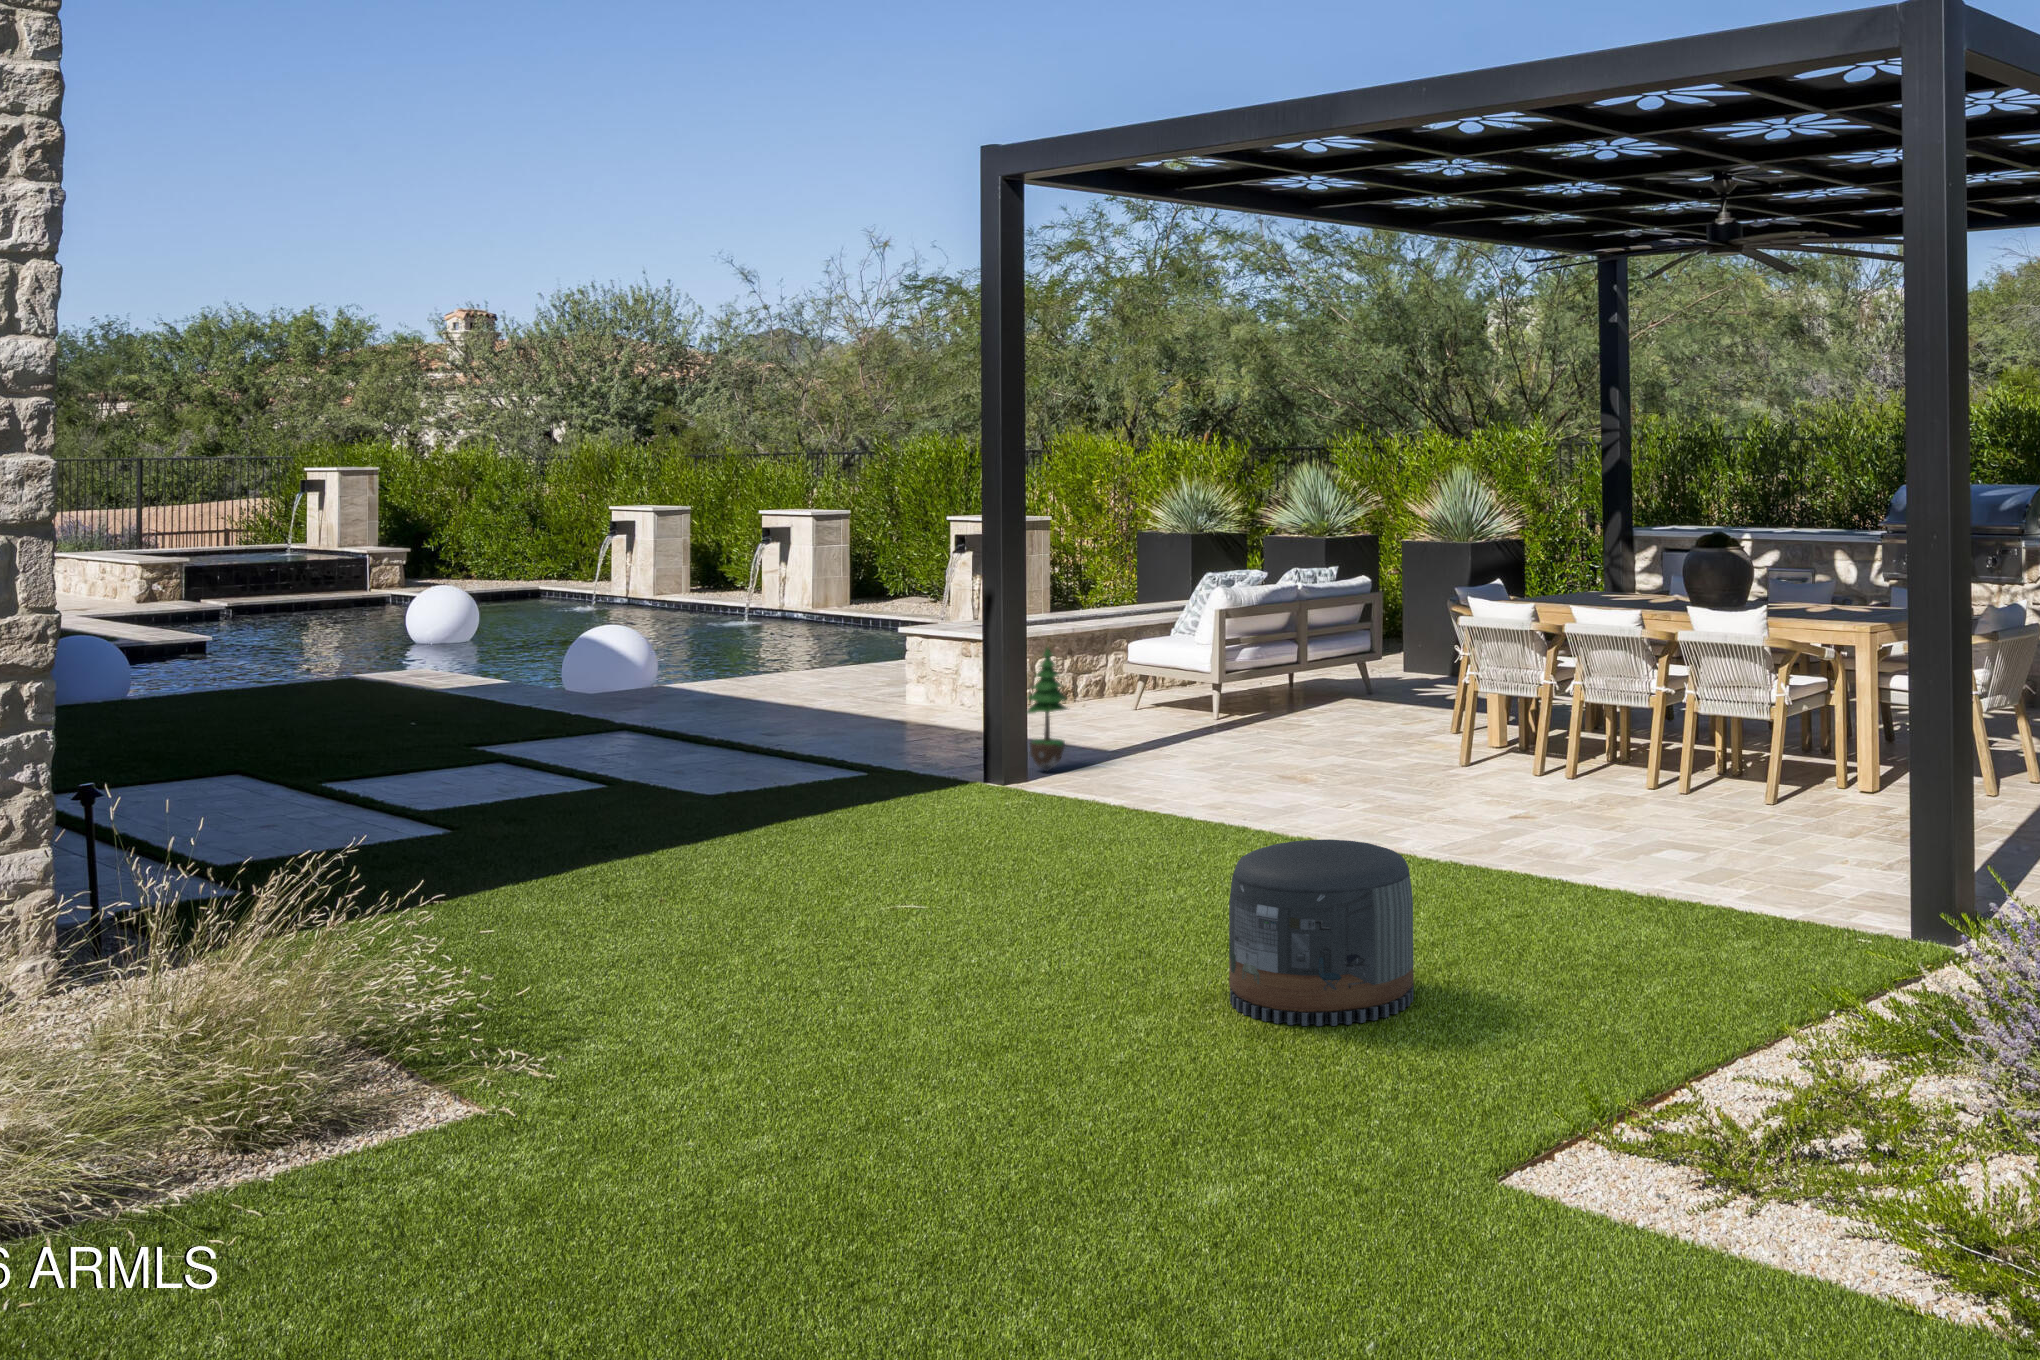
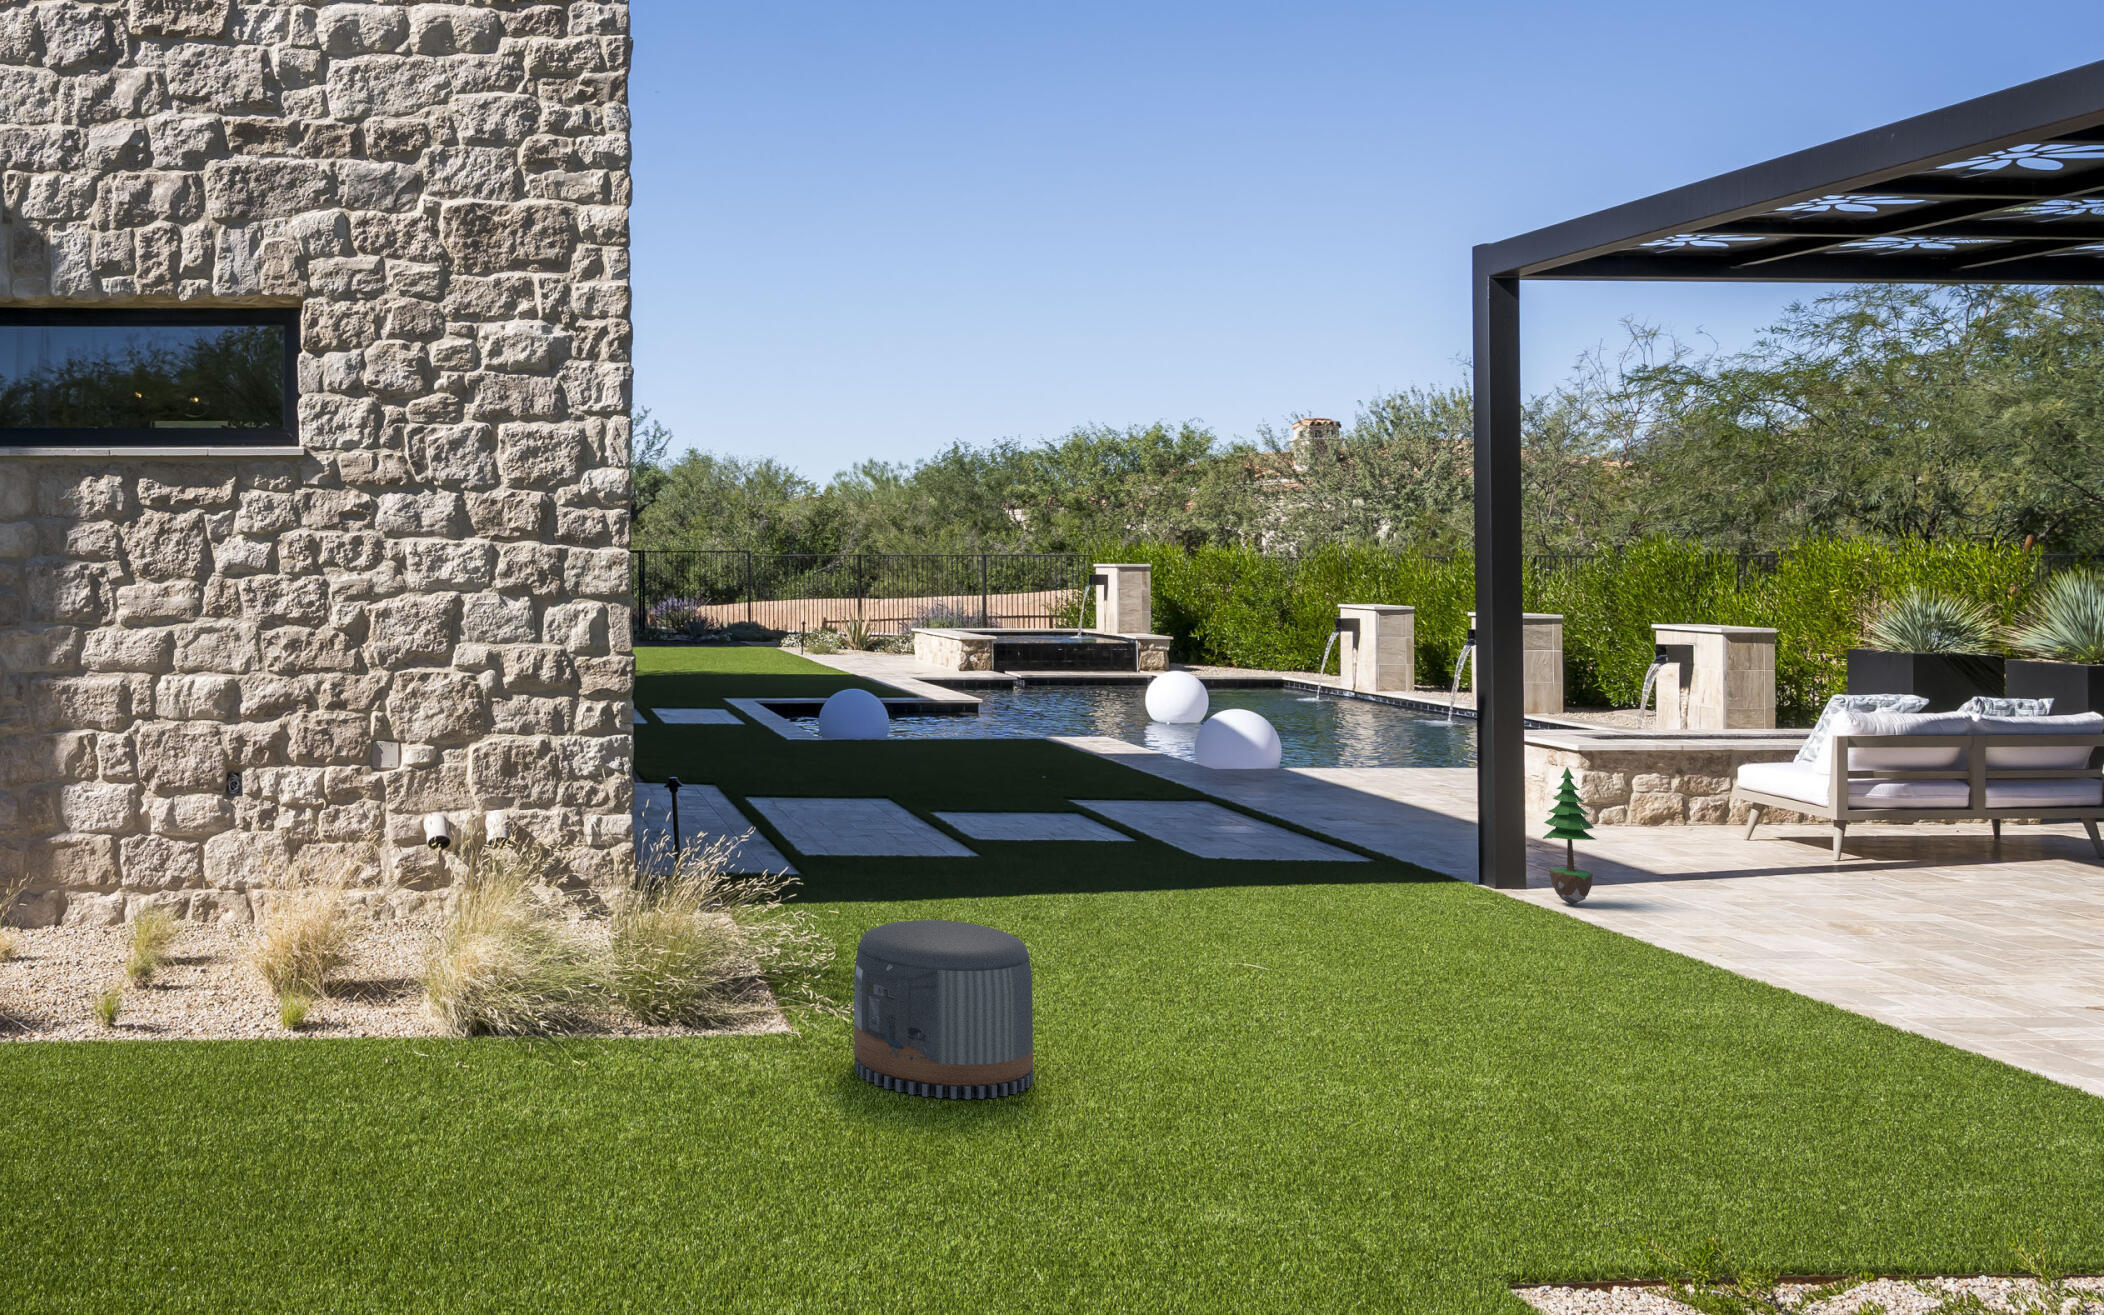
pouf: present [1229,839,1414,1026] -> present [854,920,1033,1099]

